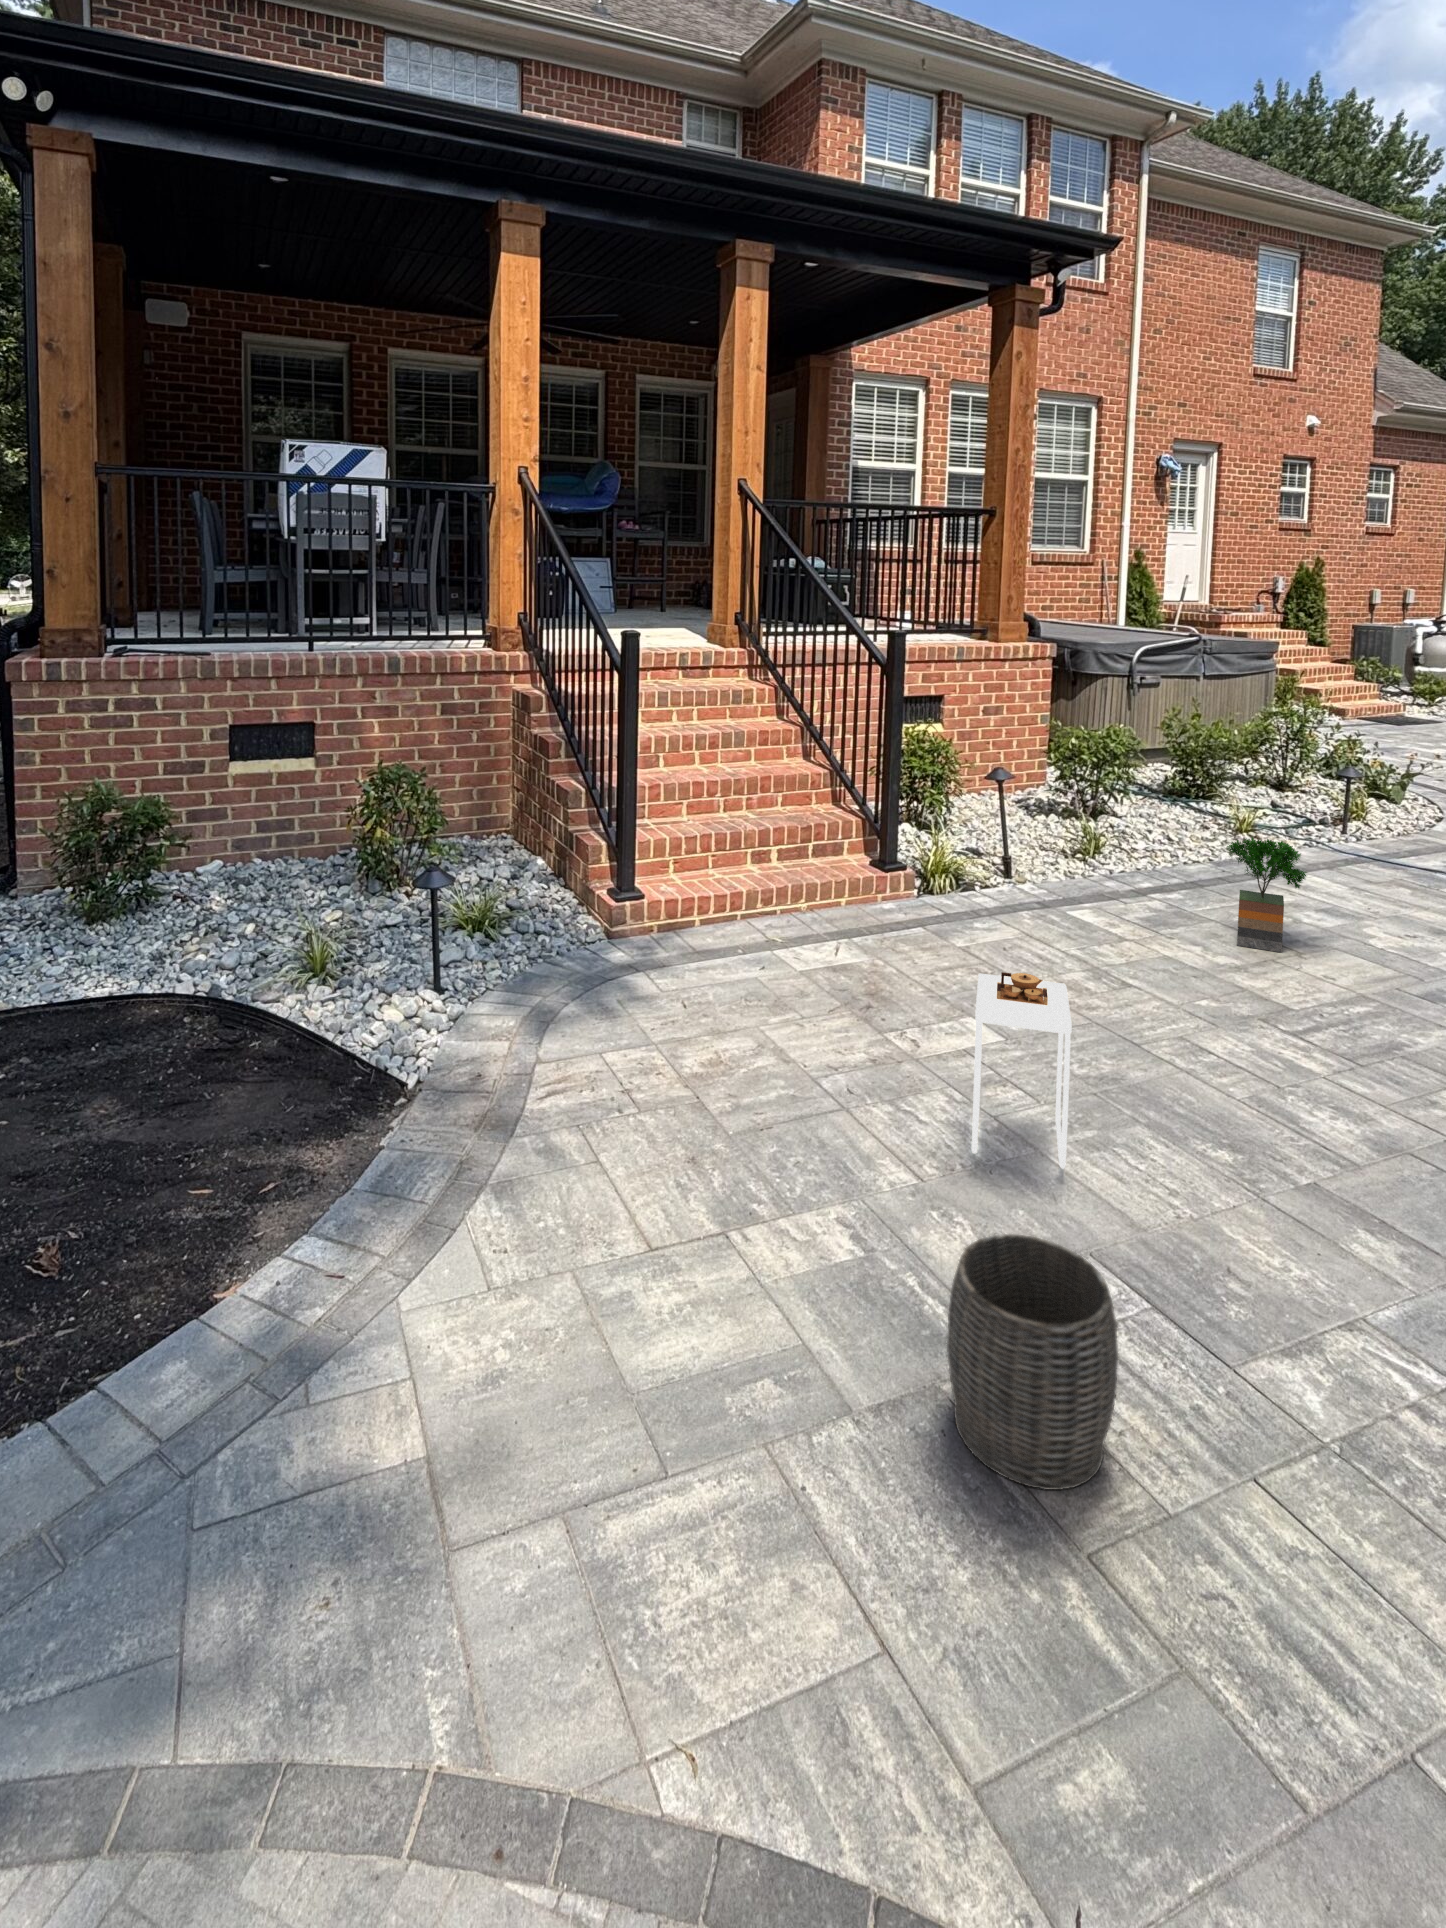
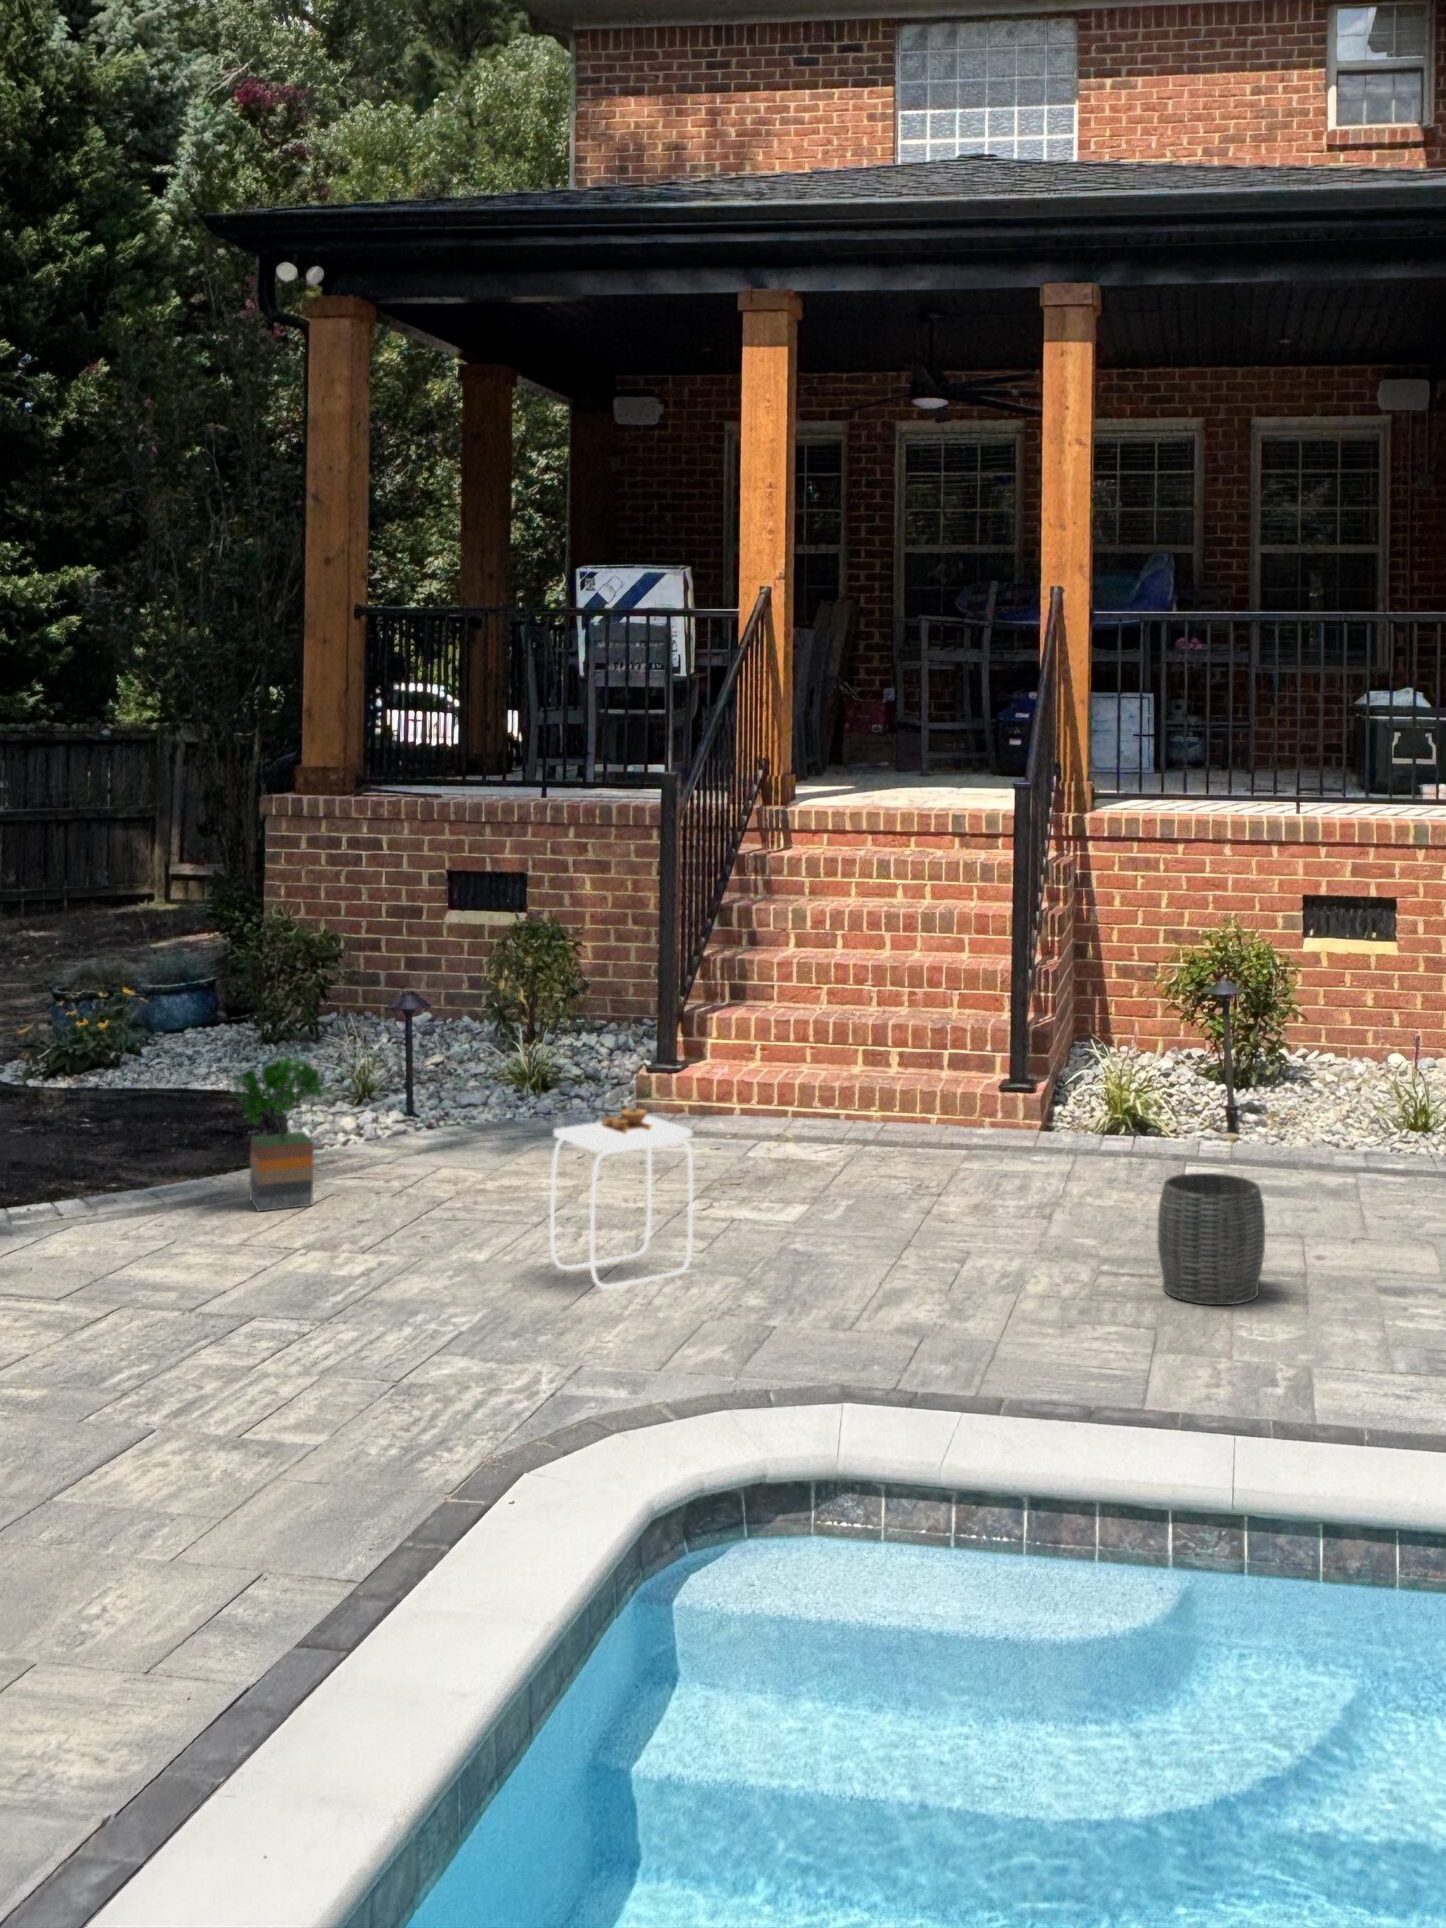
potted tree: present [1227,837,1307,952] -> present [232,1057,335,1211]
woven basket: present [947,1234,1118,1490] -> present [1158,1173,1265,1305]

